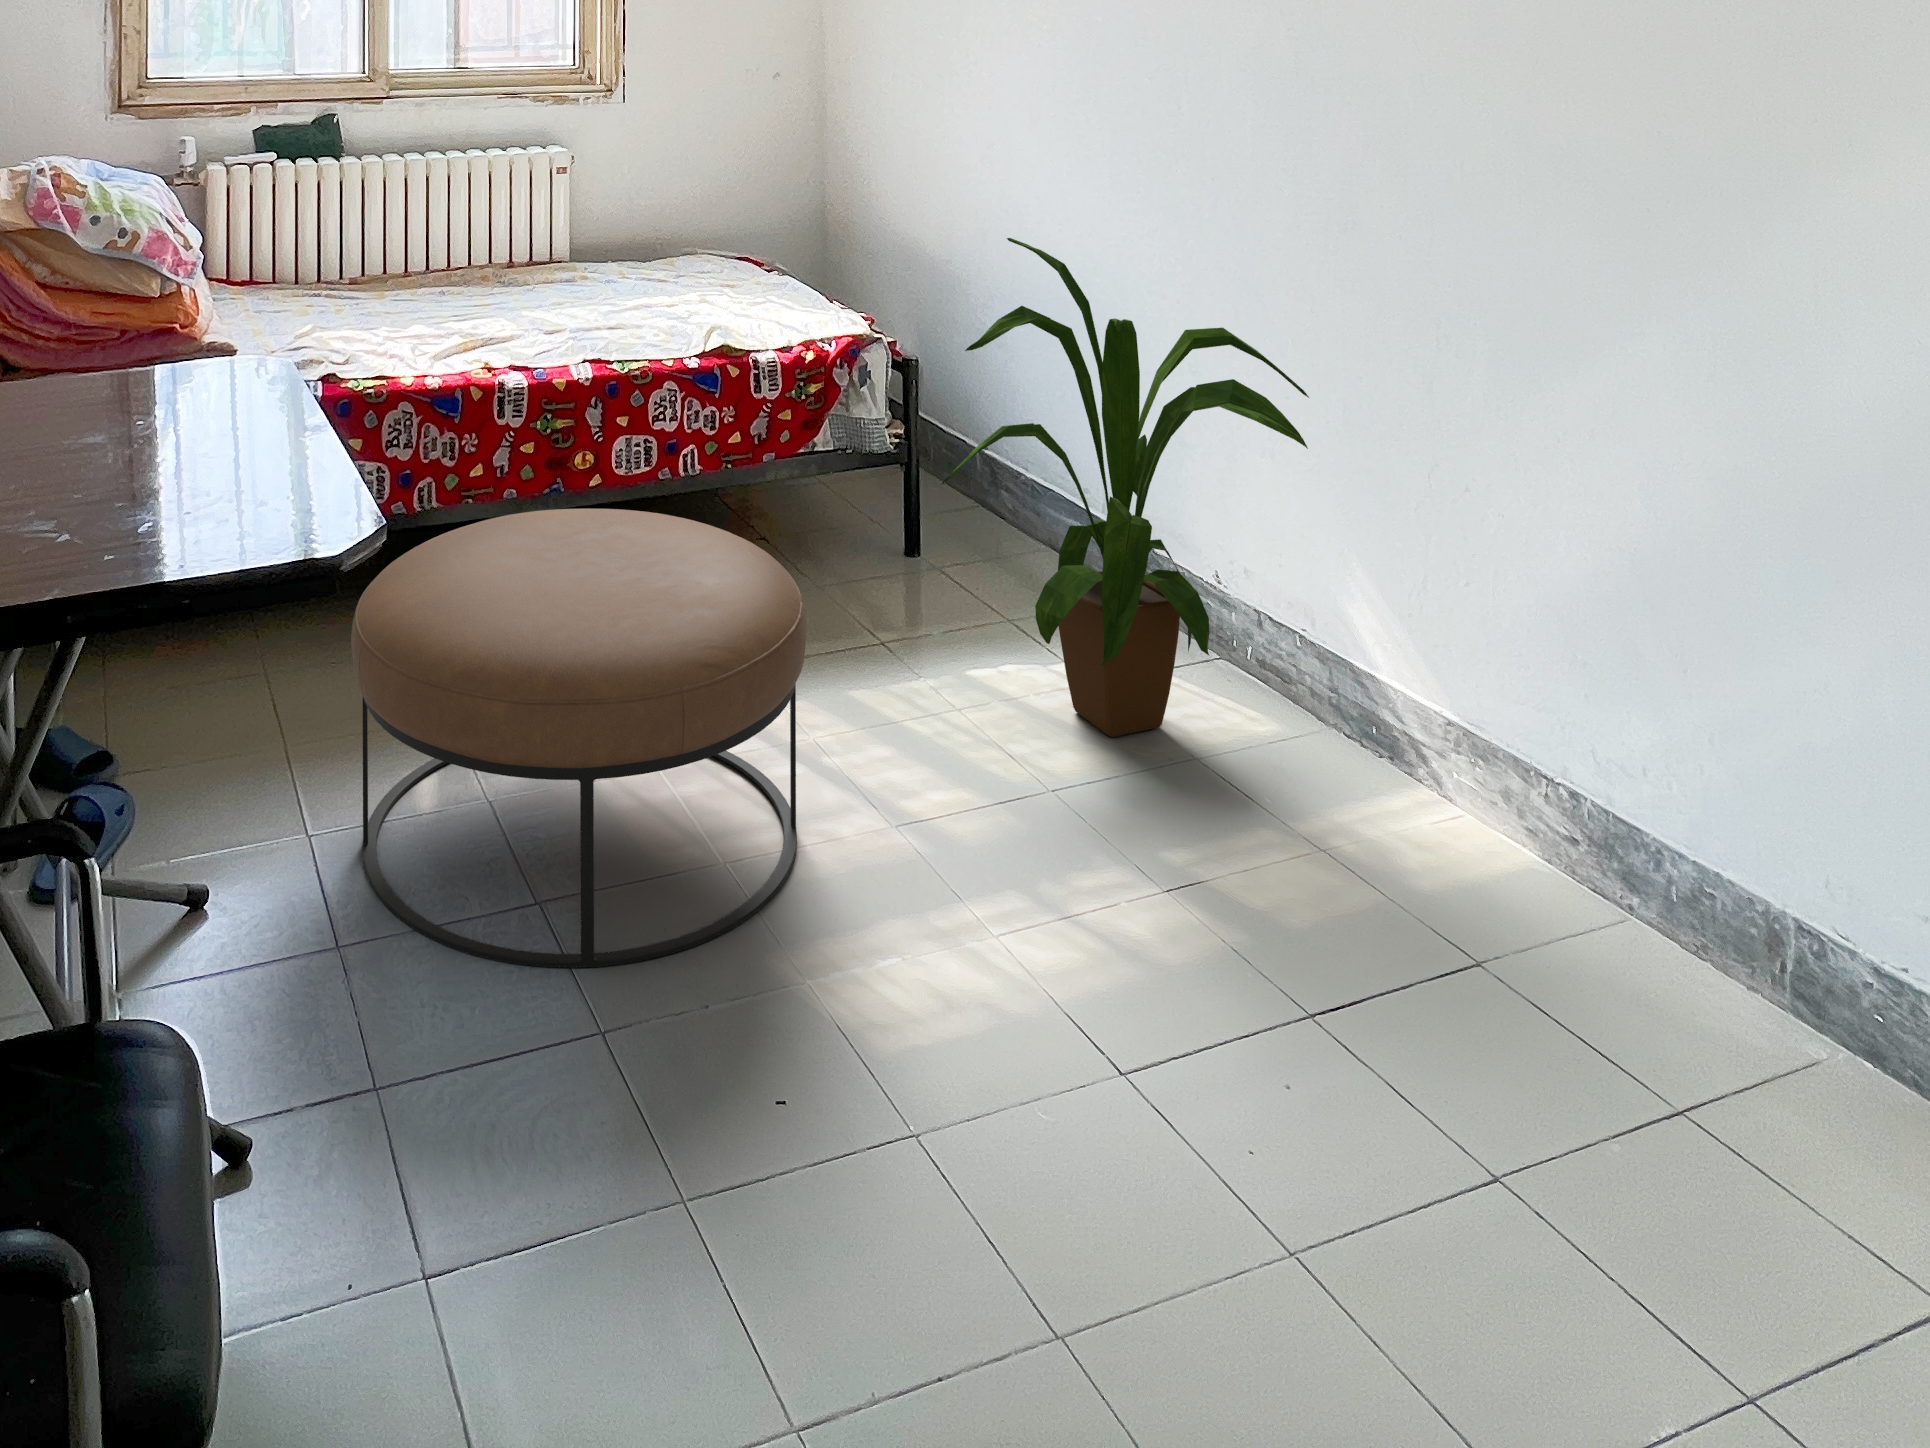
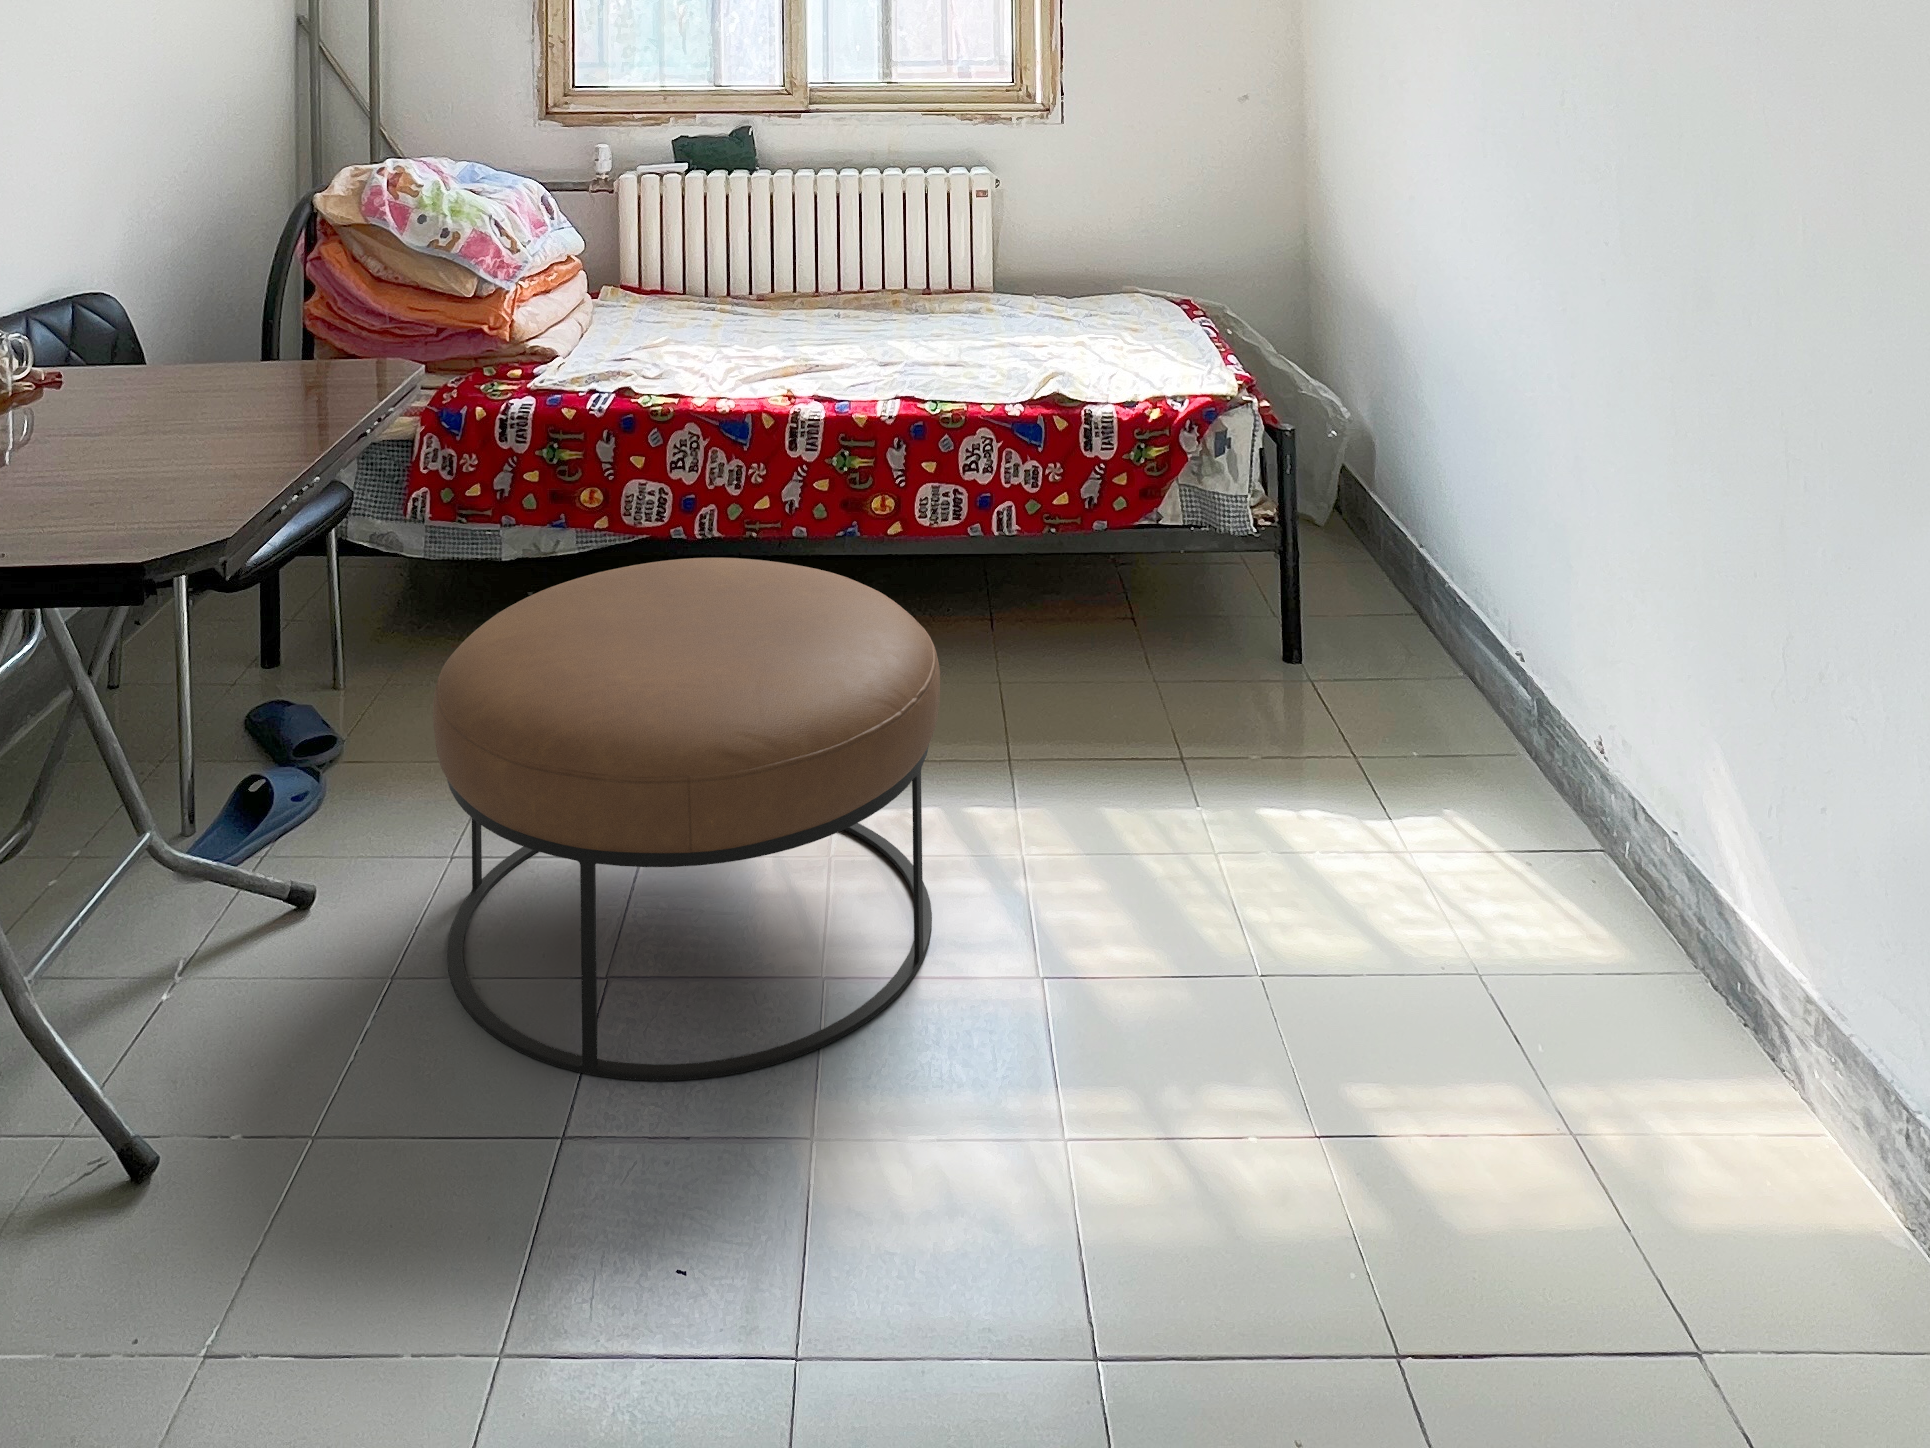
house plant: present [942,238,1309,737] -> none [1182,291,1653,927]

